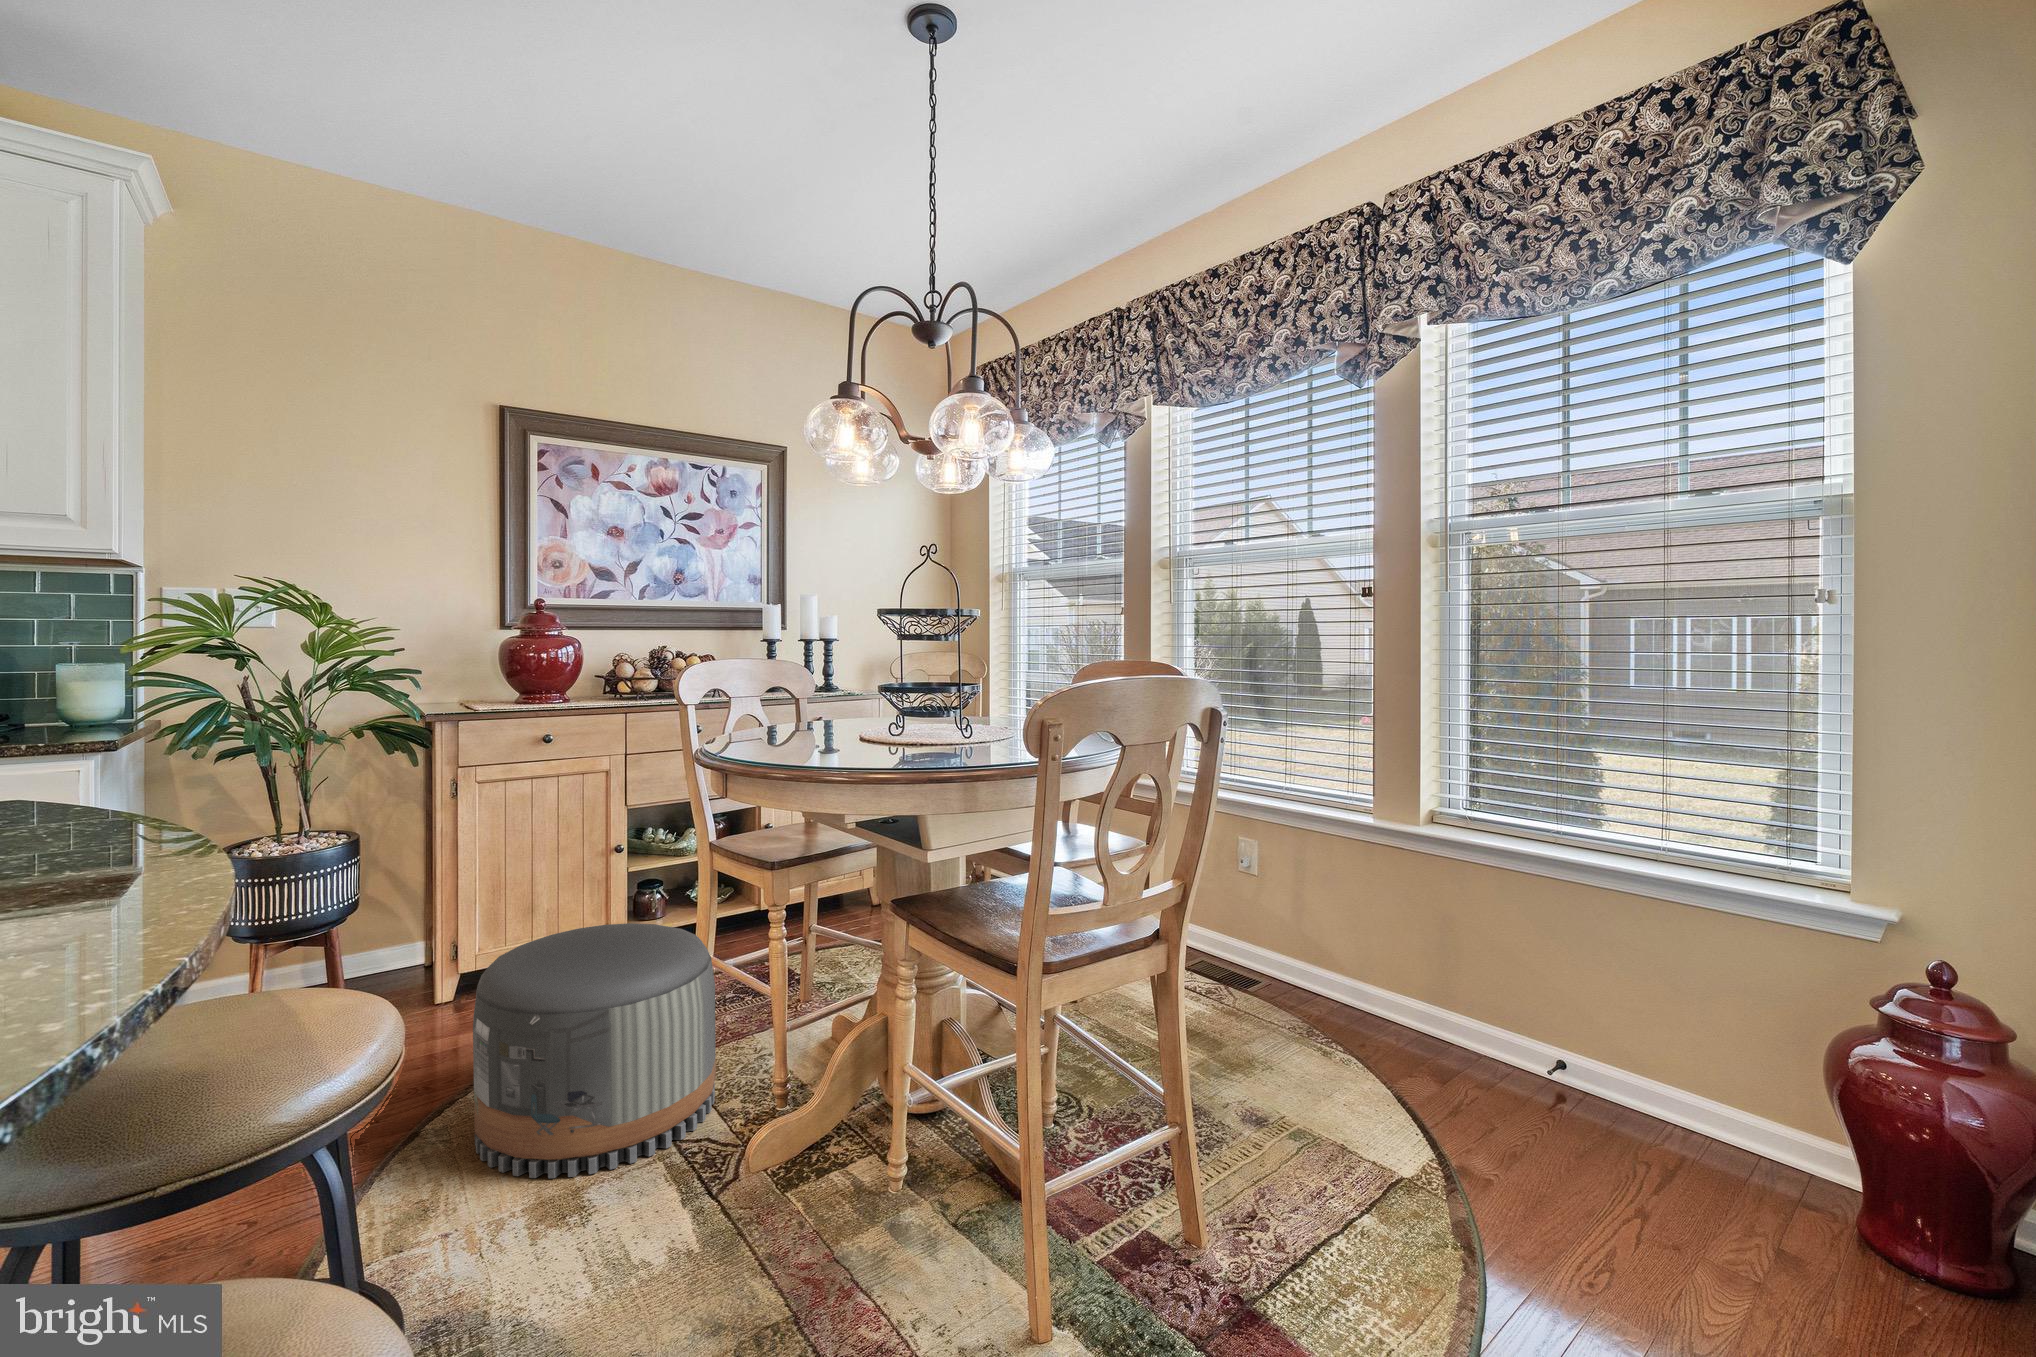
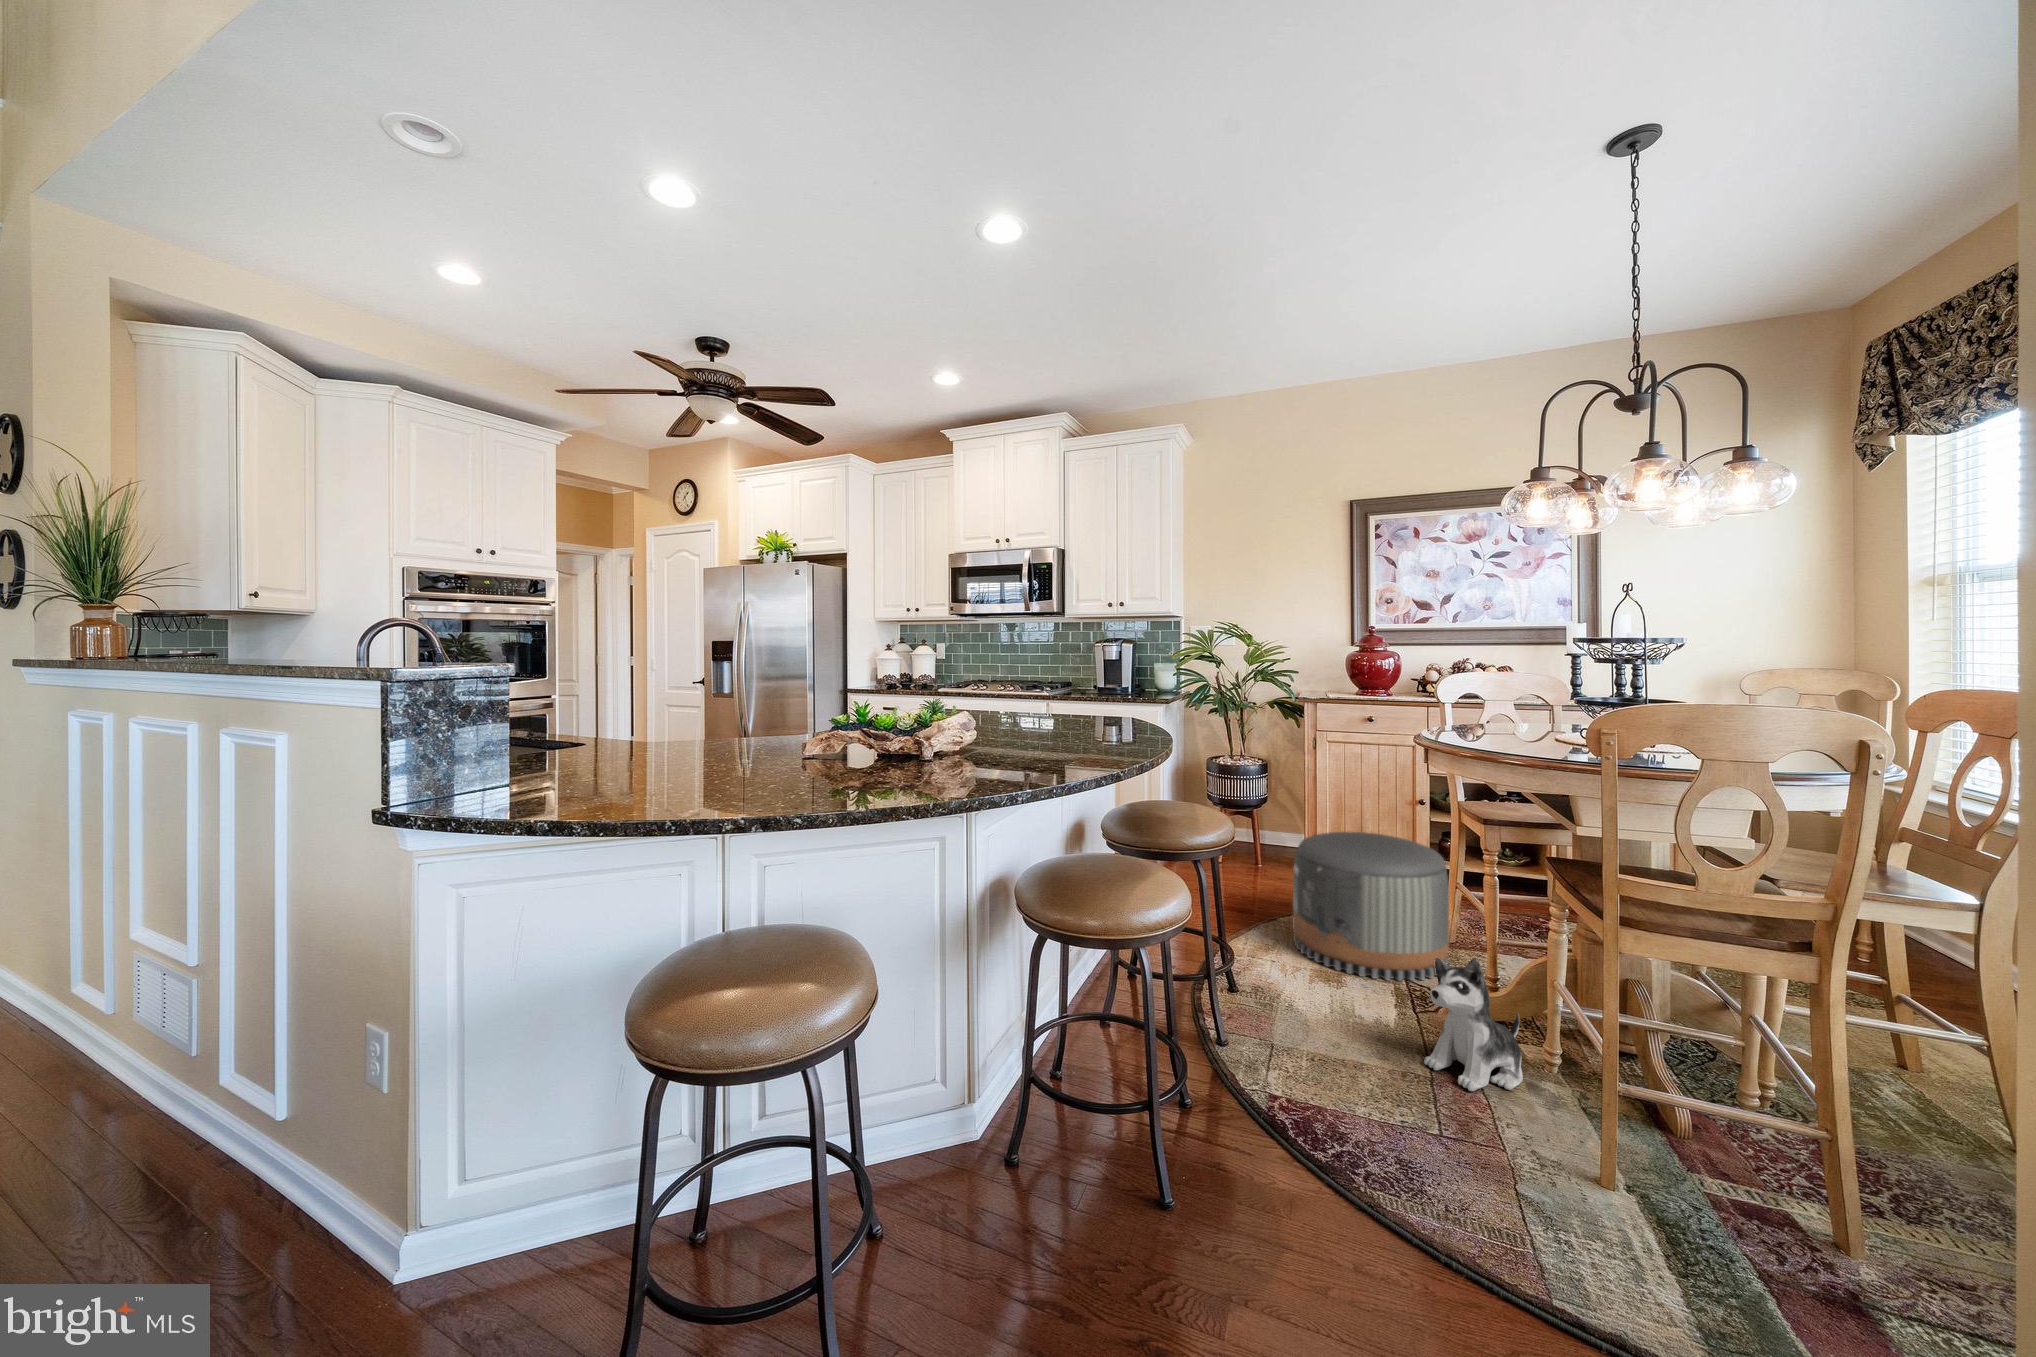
plush toy: none [764,1097,876,1293] -> present [1424,957,1523,1091]

